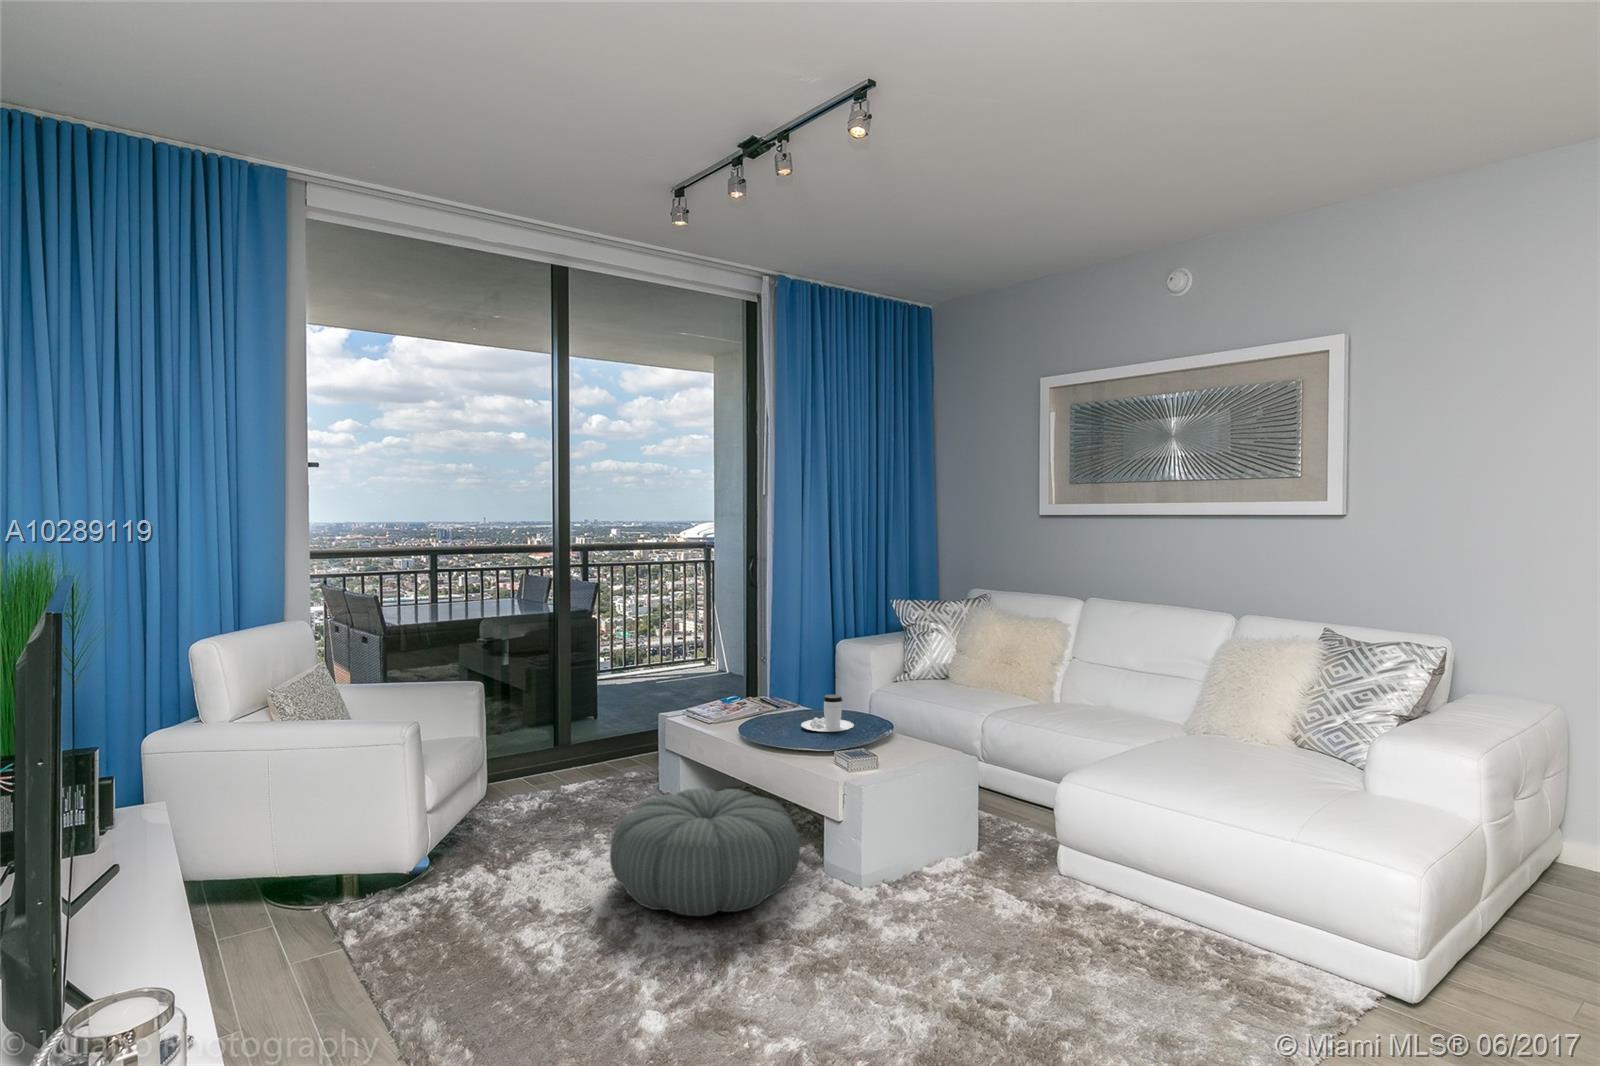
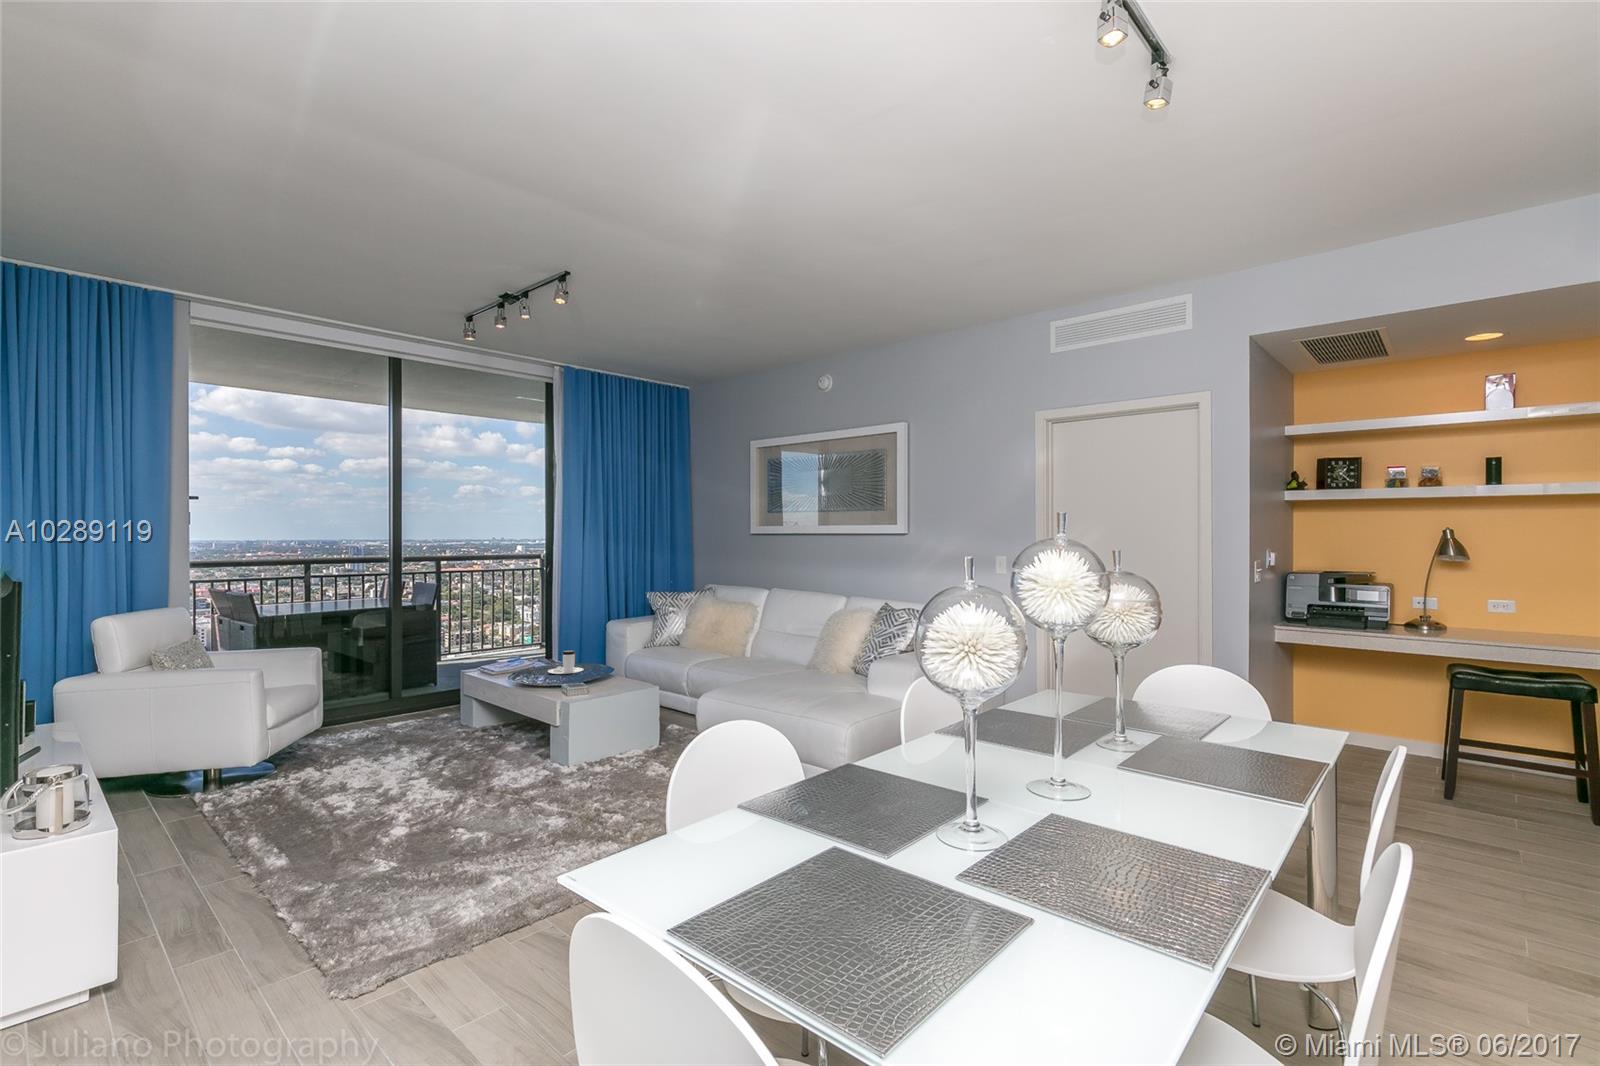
pouf: present [610,789,800,916] -> none [398,711,529,784]

